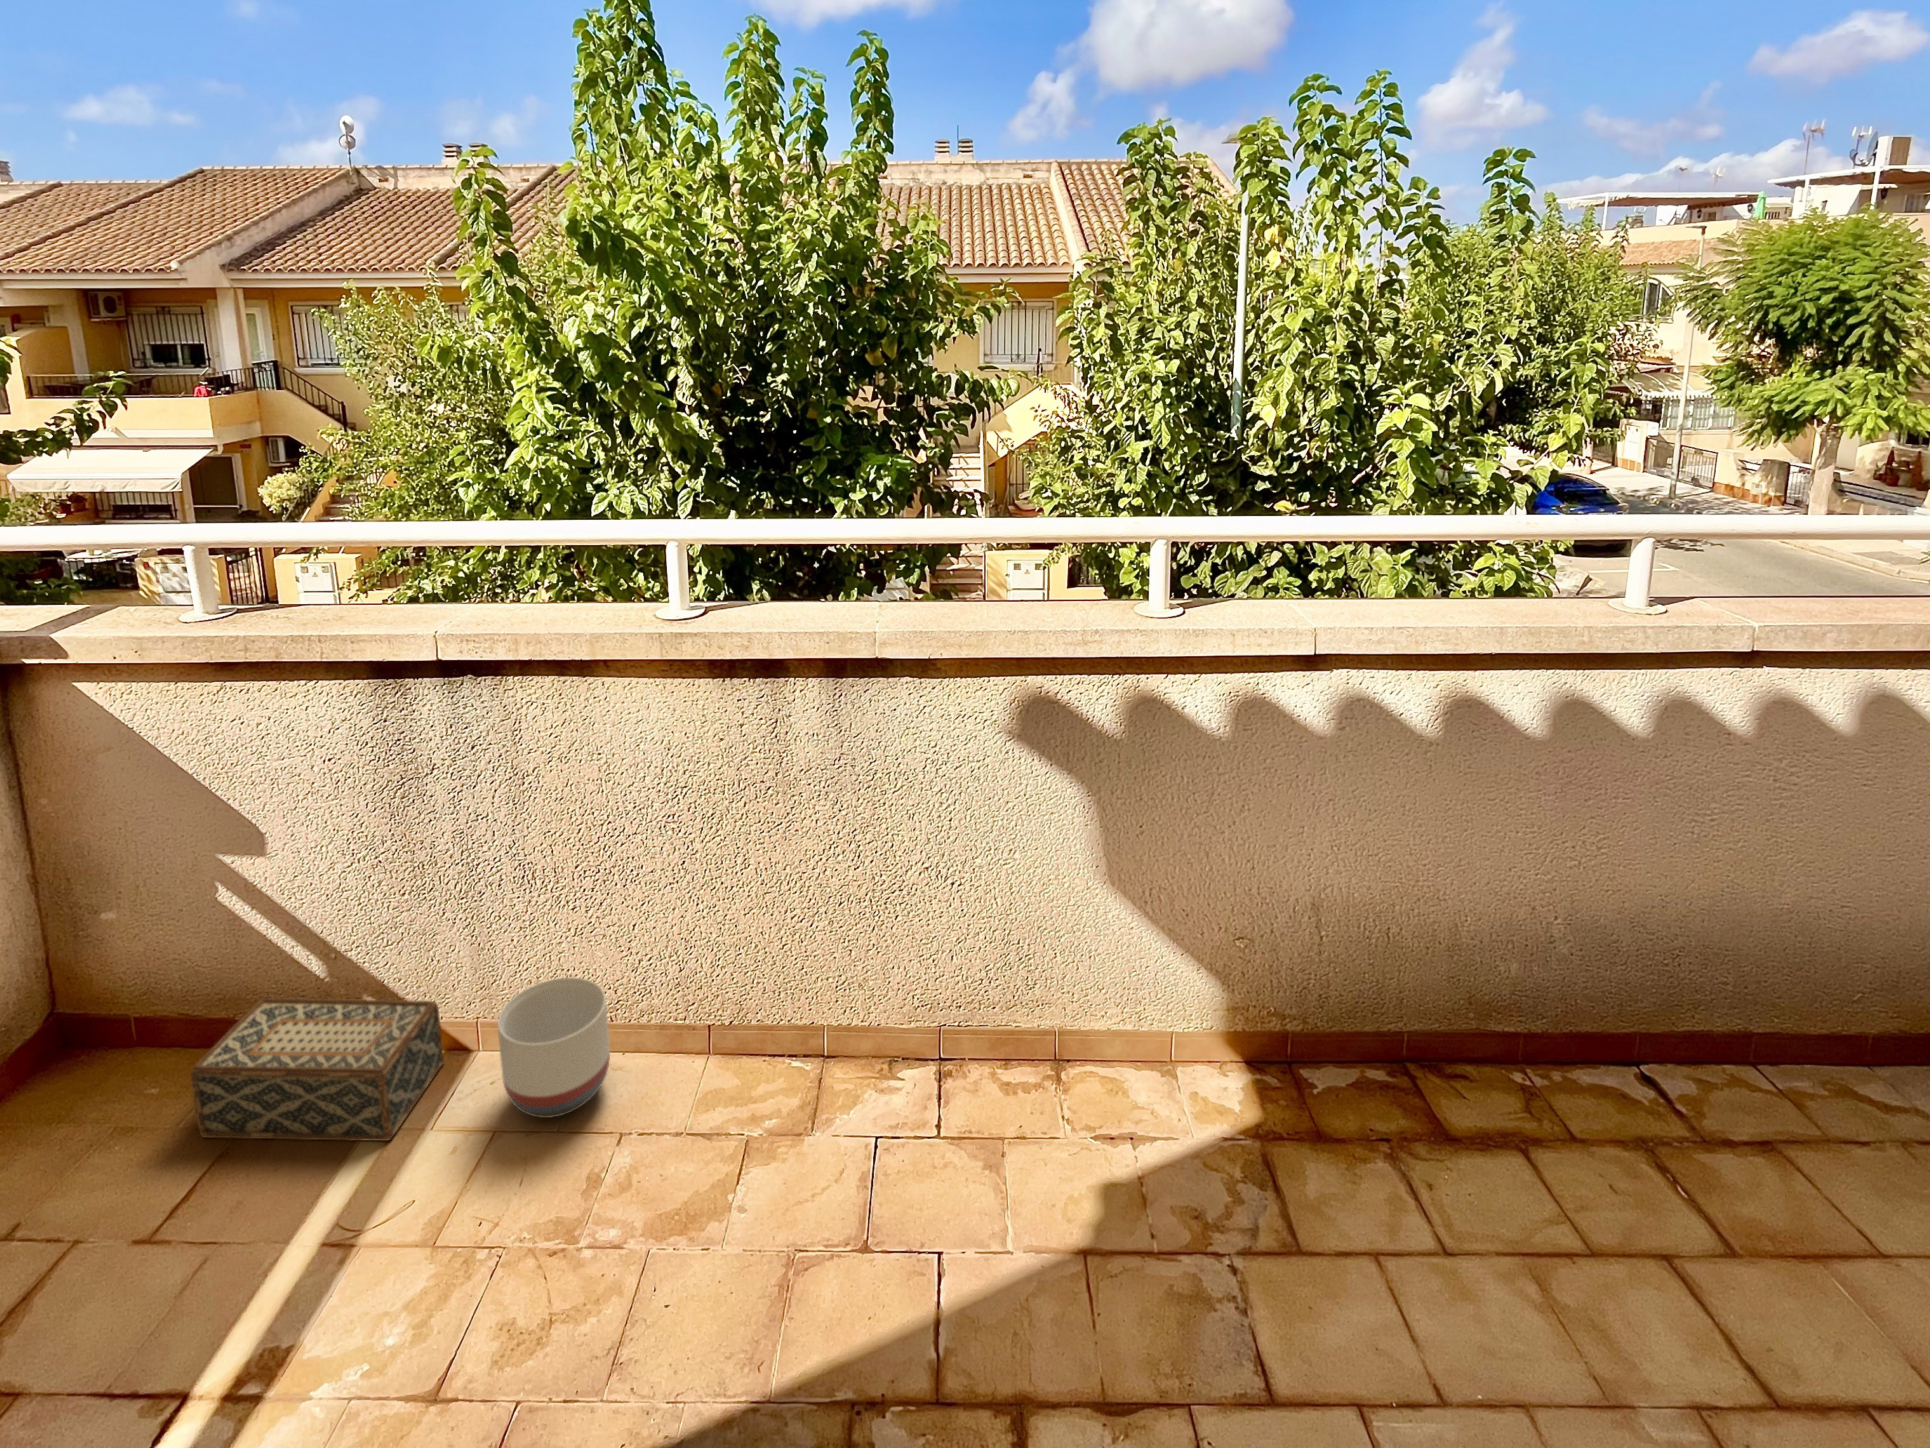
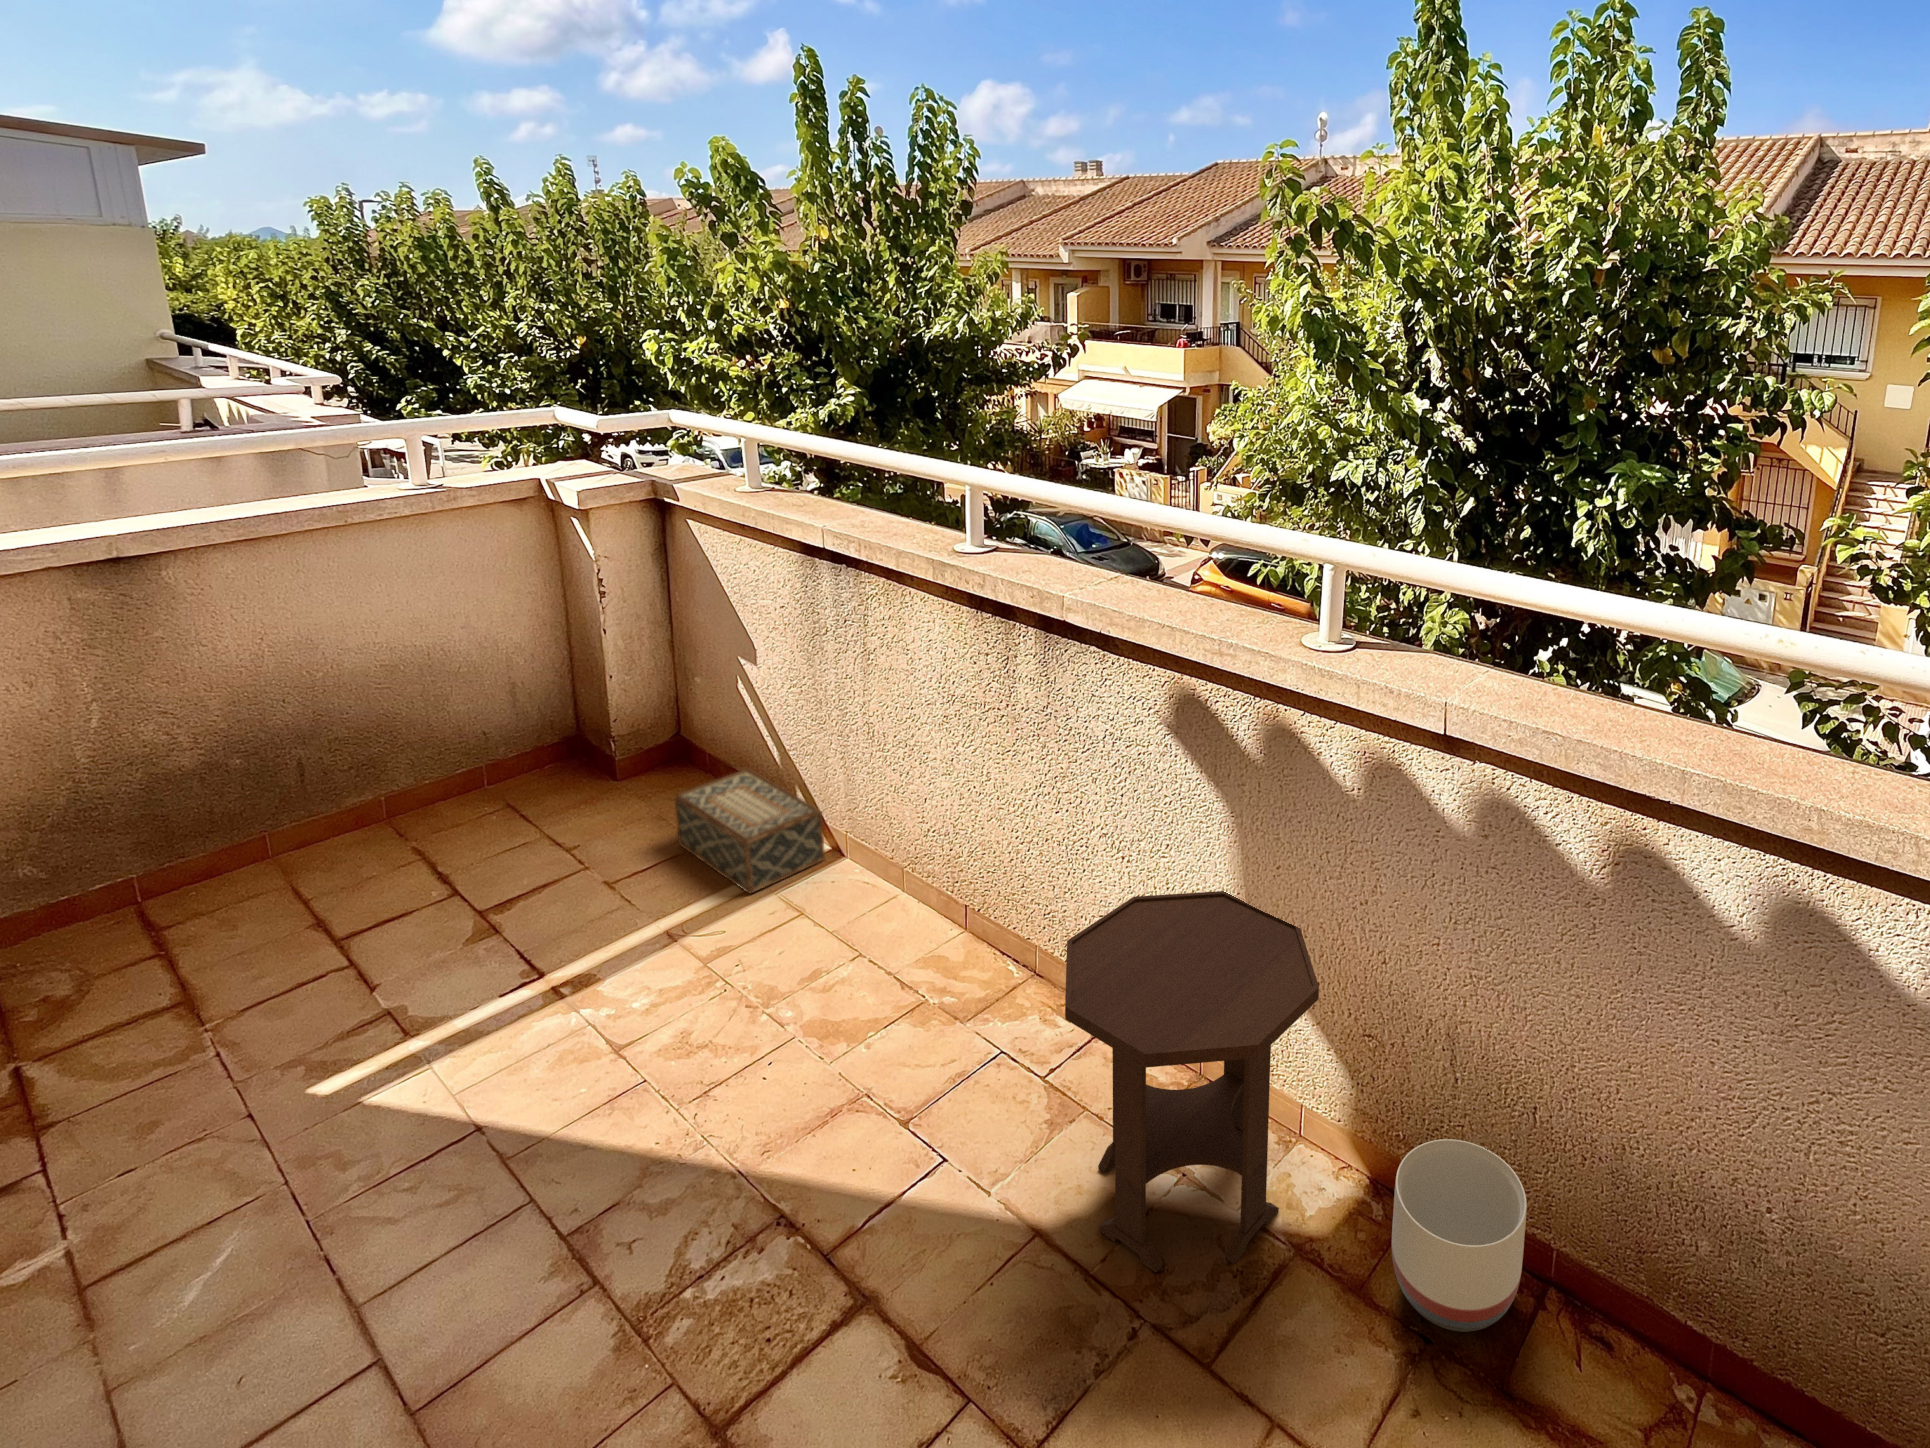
side table: none [1038,871,1281,1218] -> present [1065,891,1319,1273]
planter: present [498,977,610,1118] -> present [1392,1139,1527,1332]

